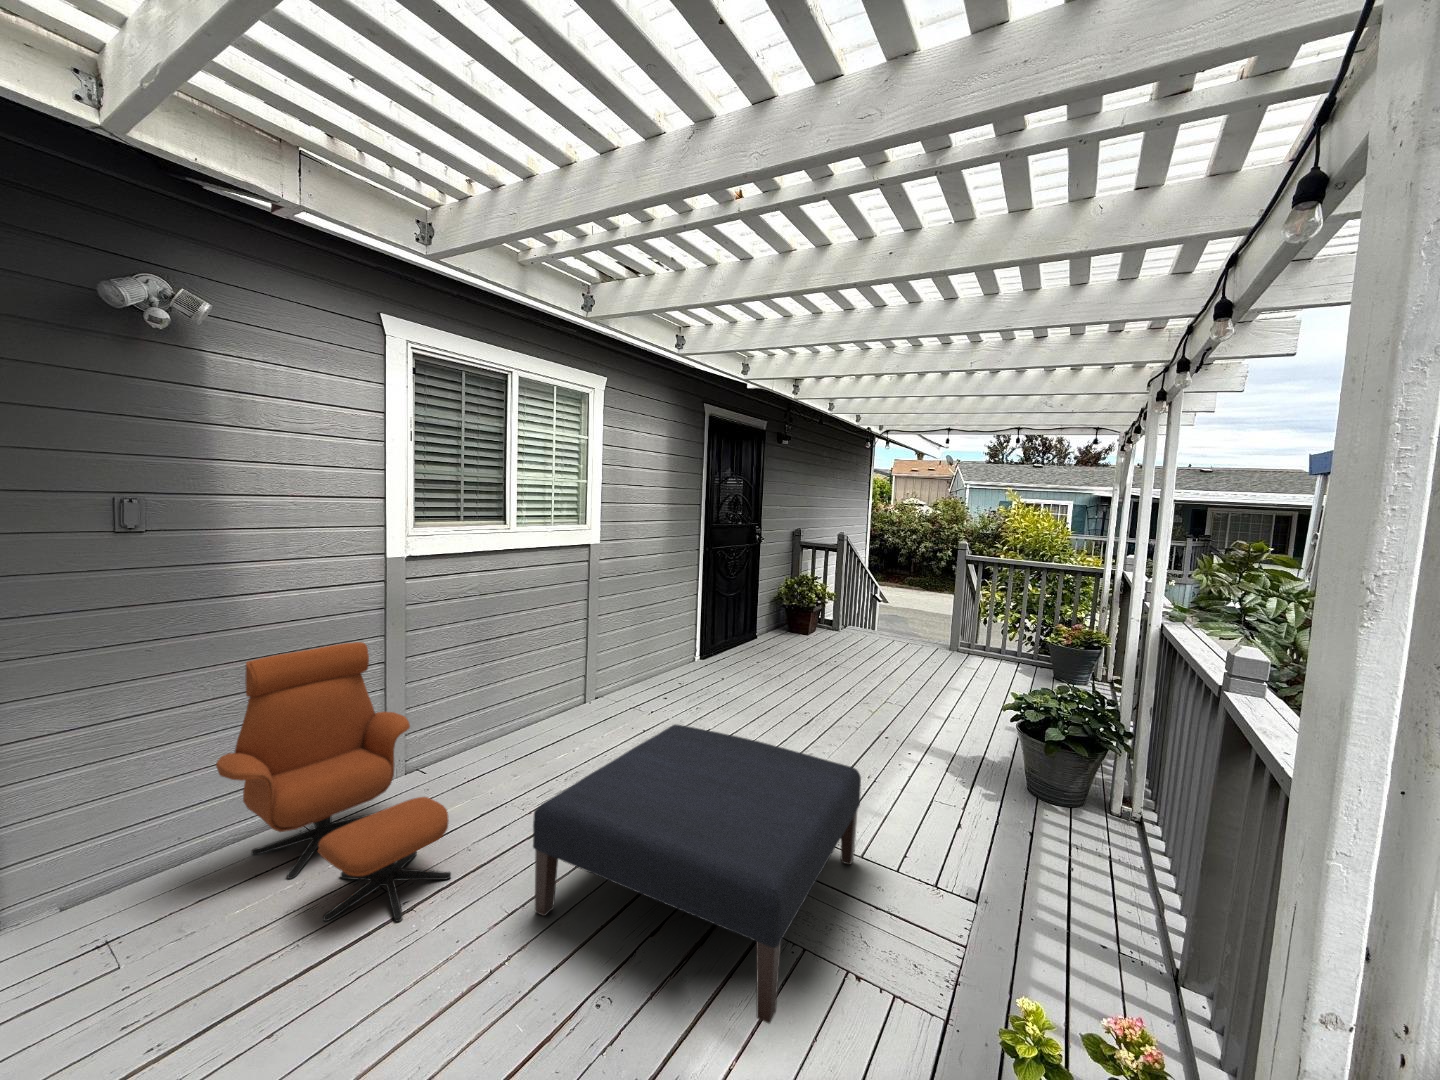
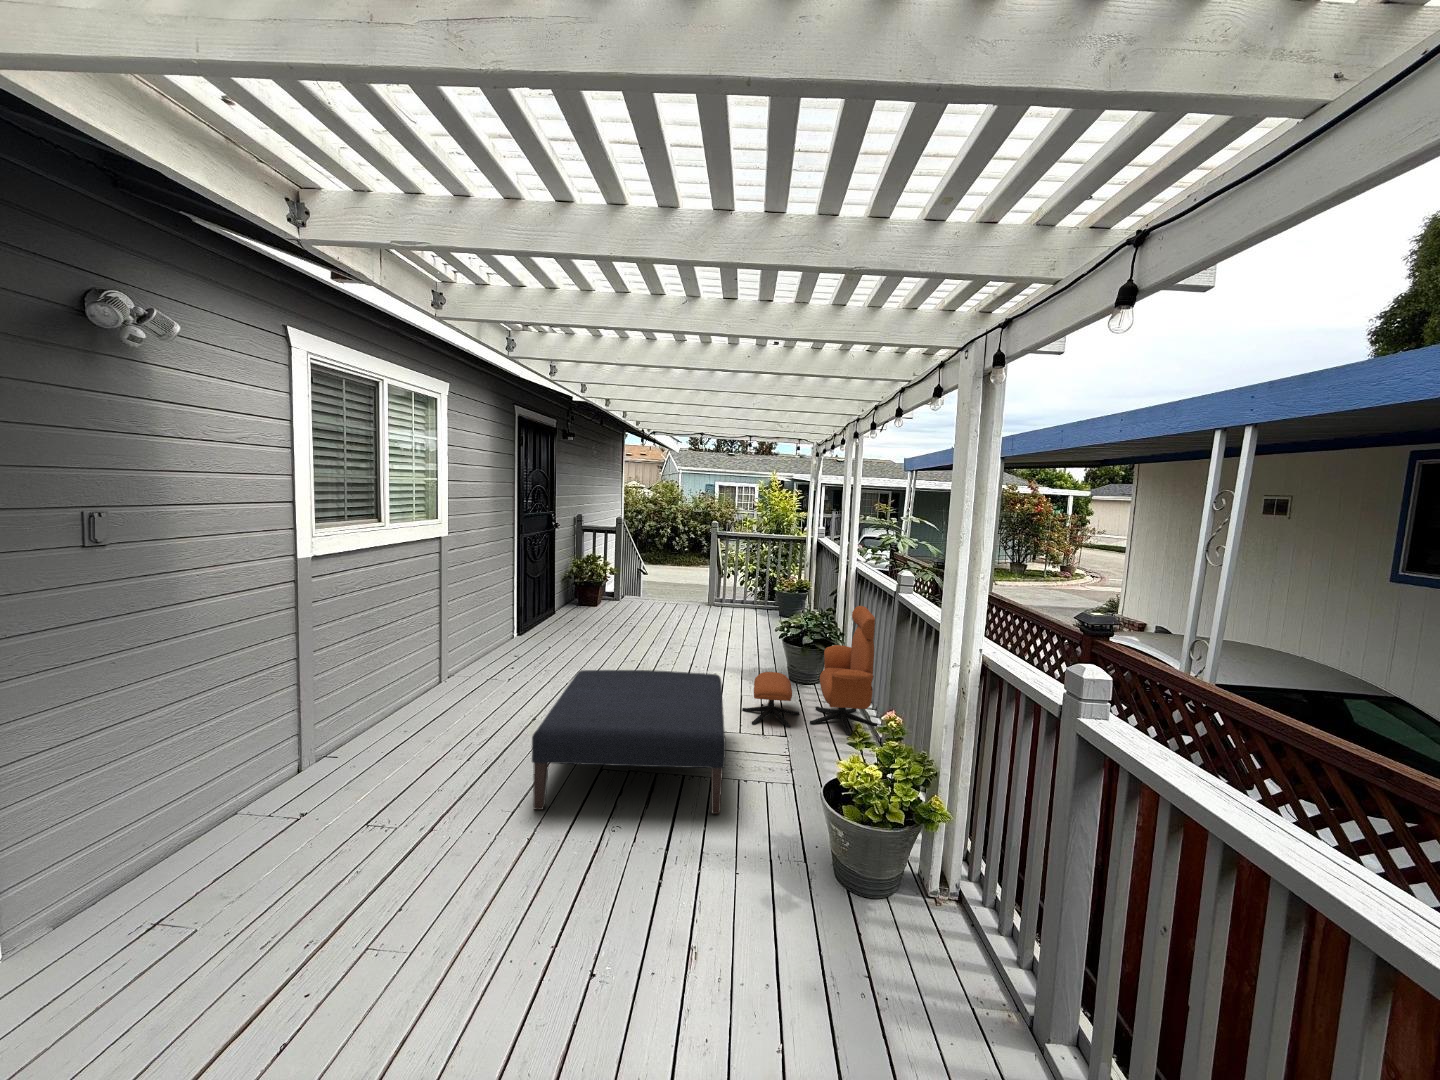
lounge chair: present [216,642,451,922] -> present [742,606,878,736]

